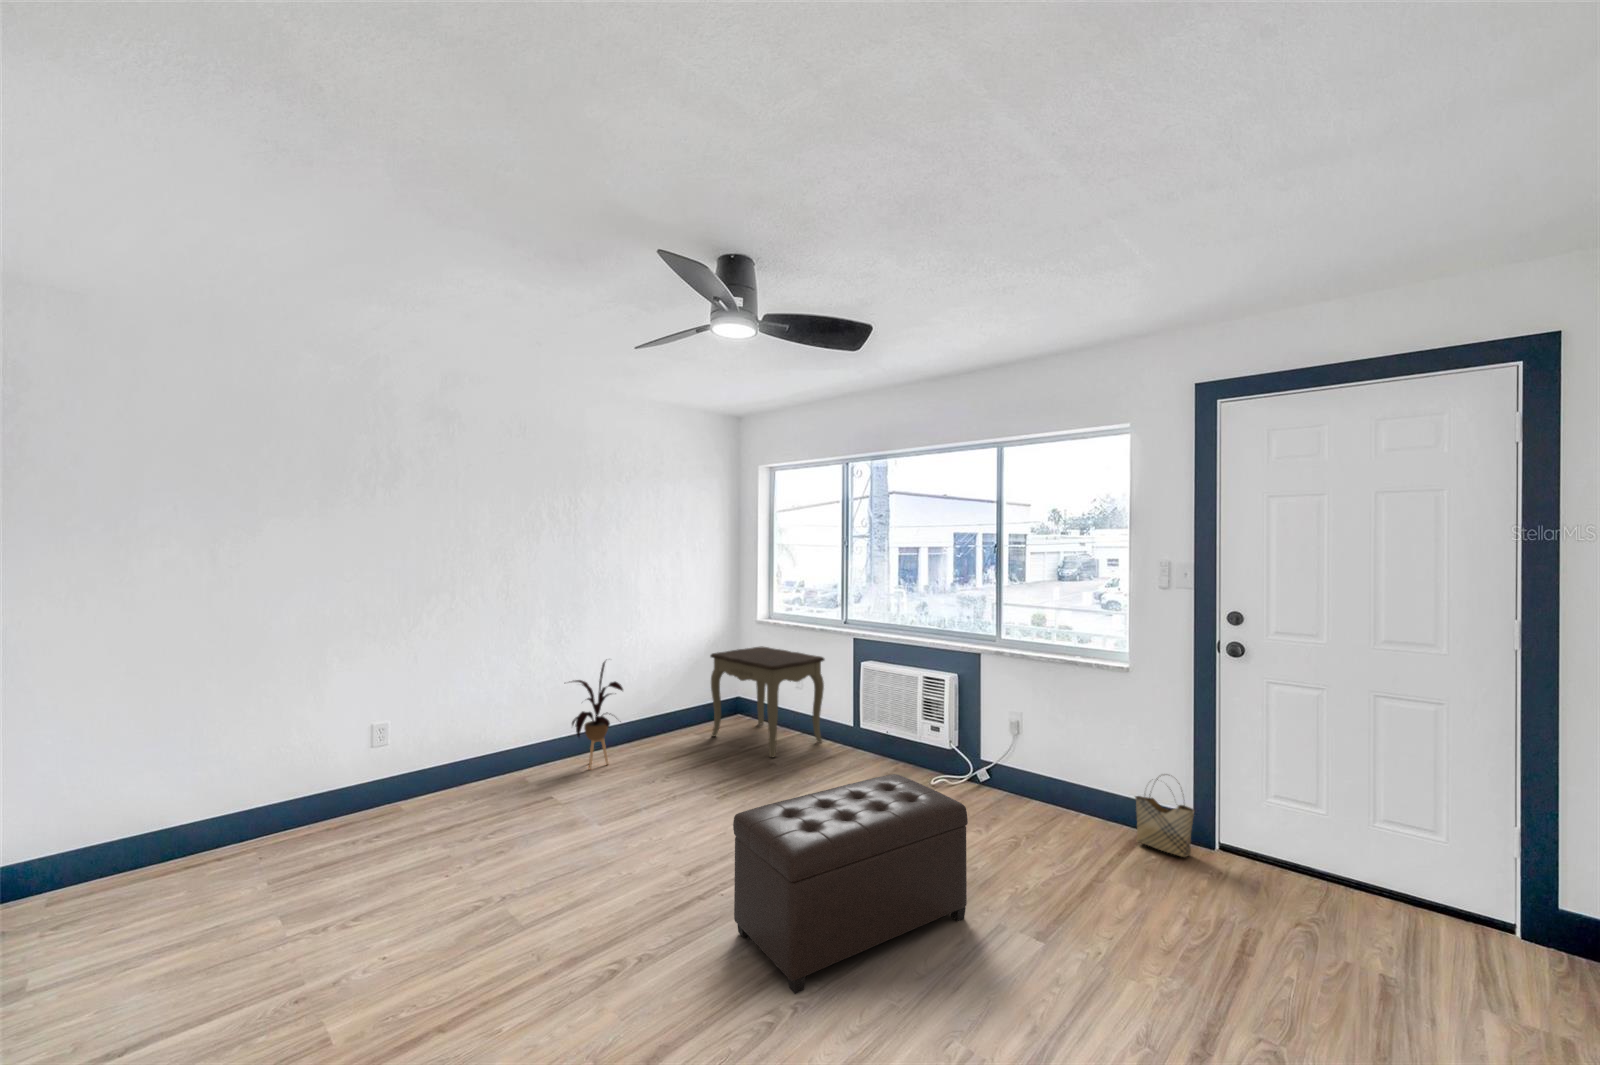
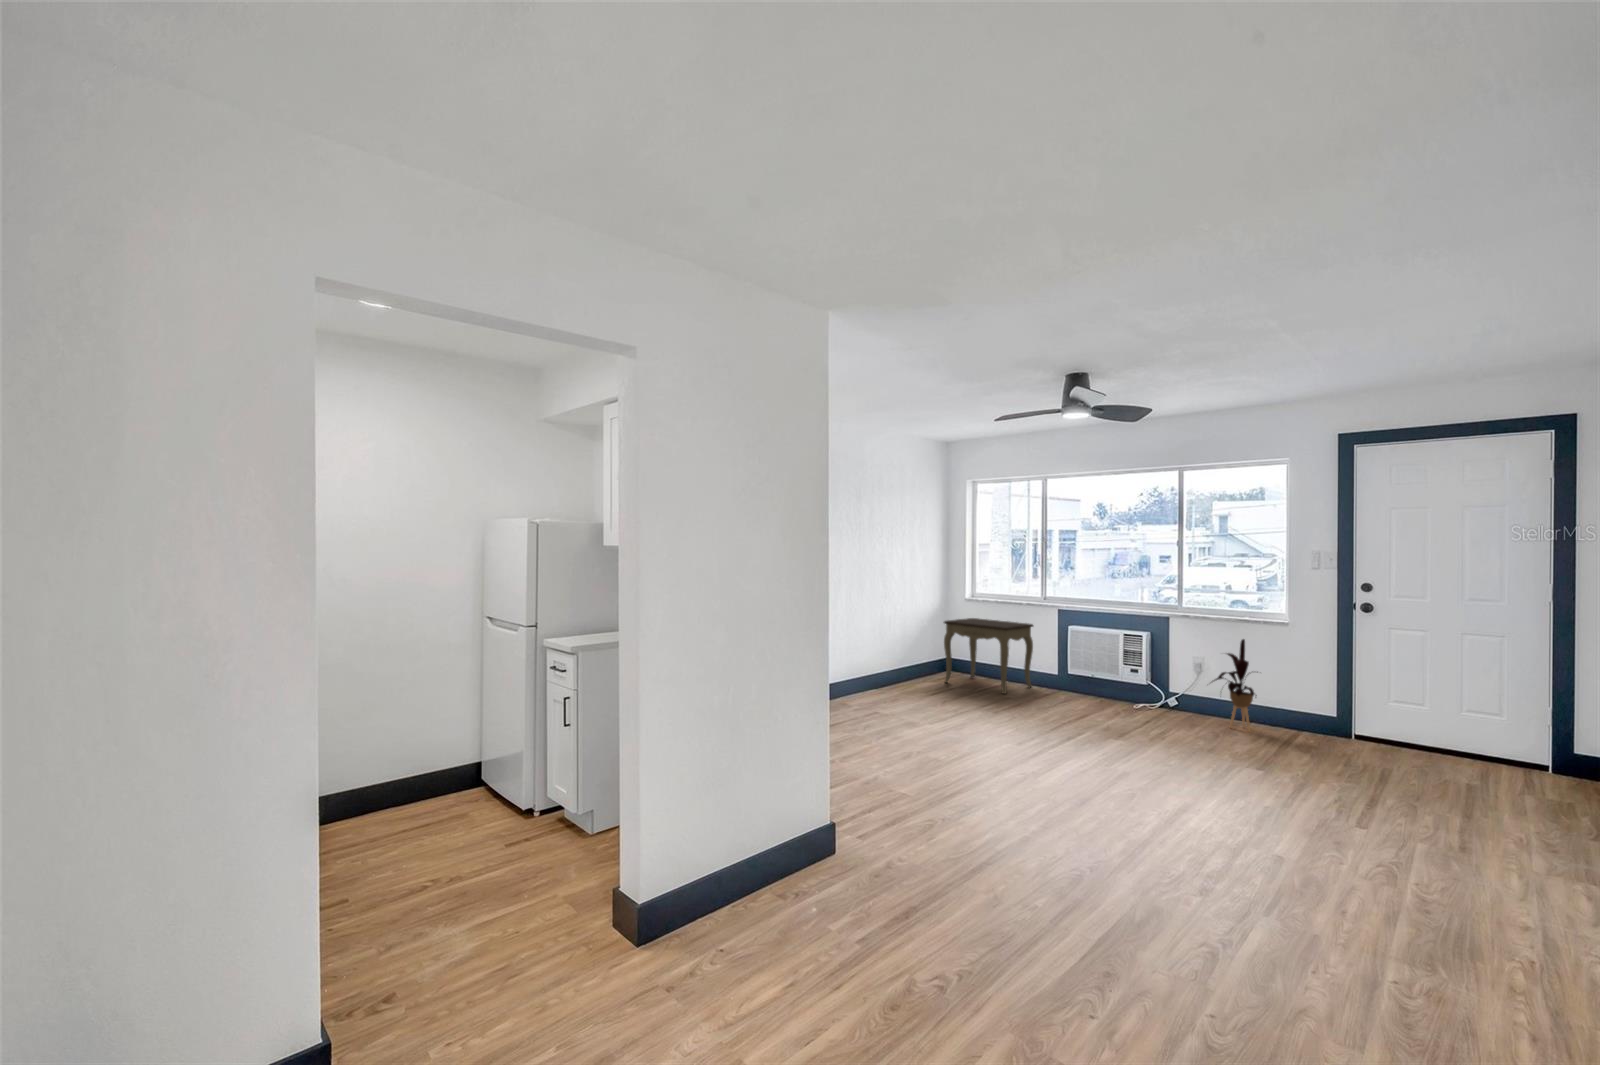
house plant: present [572,662,623,769] -> present [1214,639,1257,731]
ottoman: present [733,774,968,994] -> none [1073,681,1208,779]
woven basket: present [1135,779,1195,857] -> none [1295,691,1339,741]

